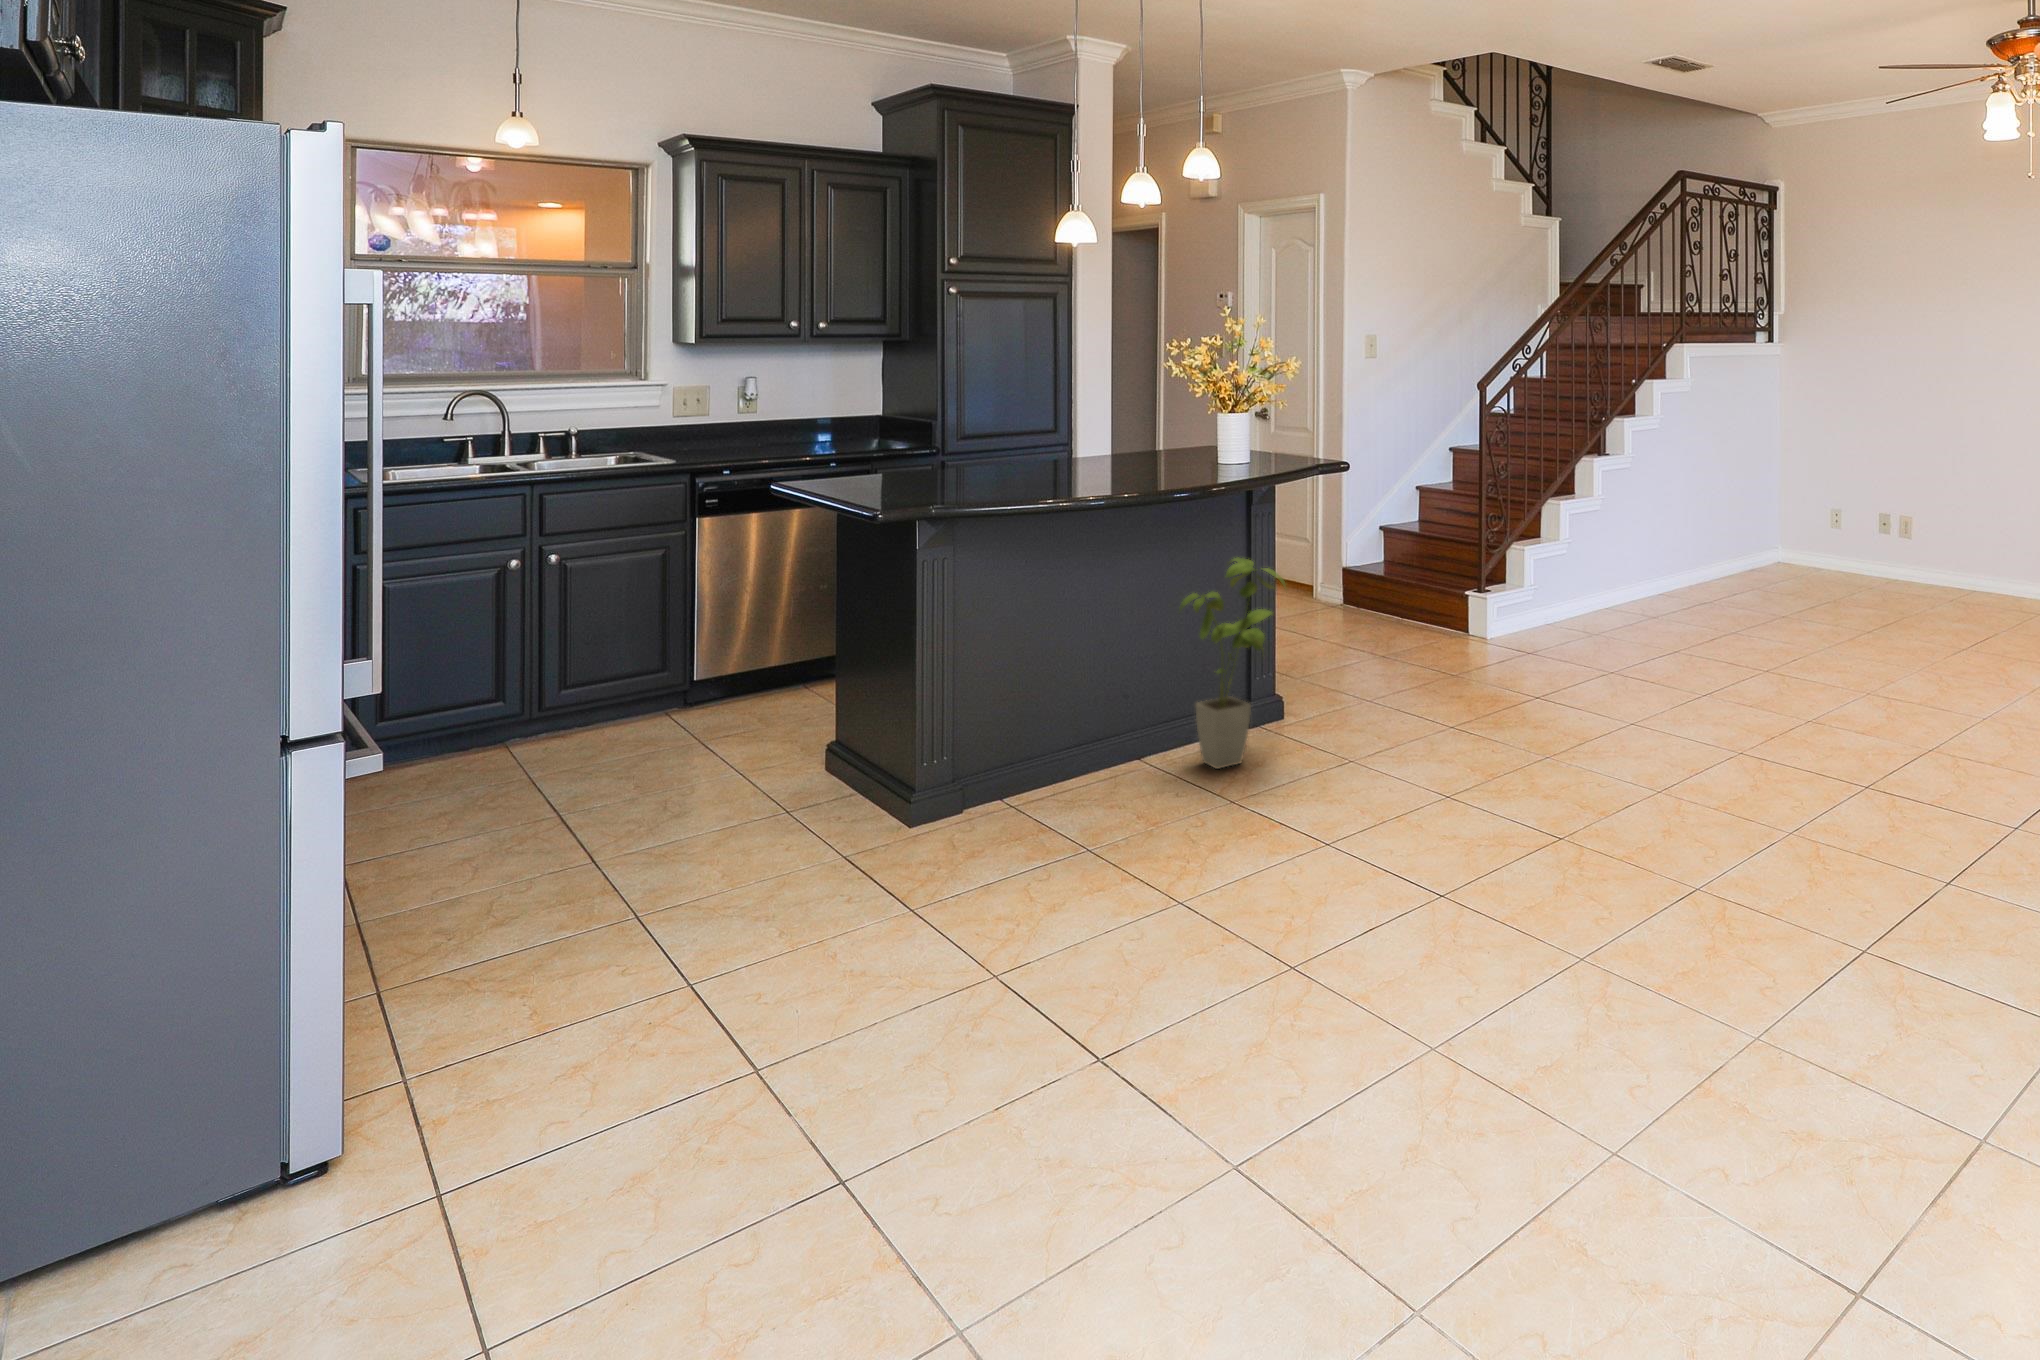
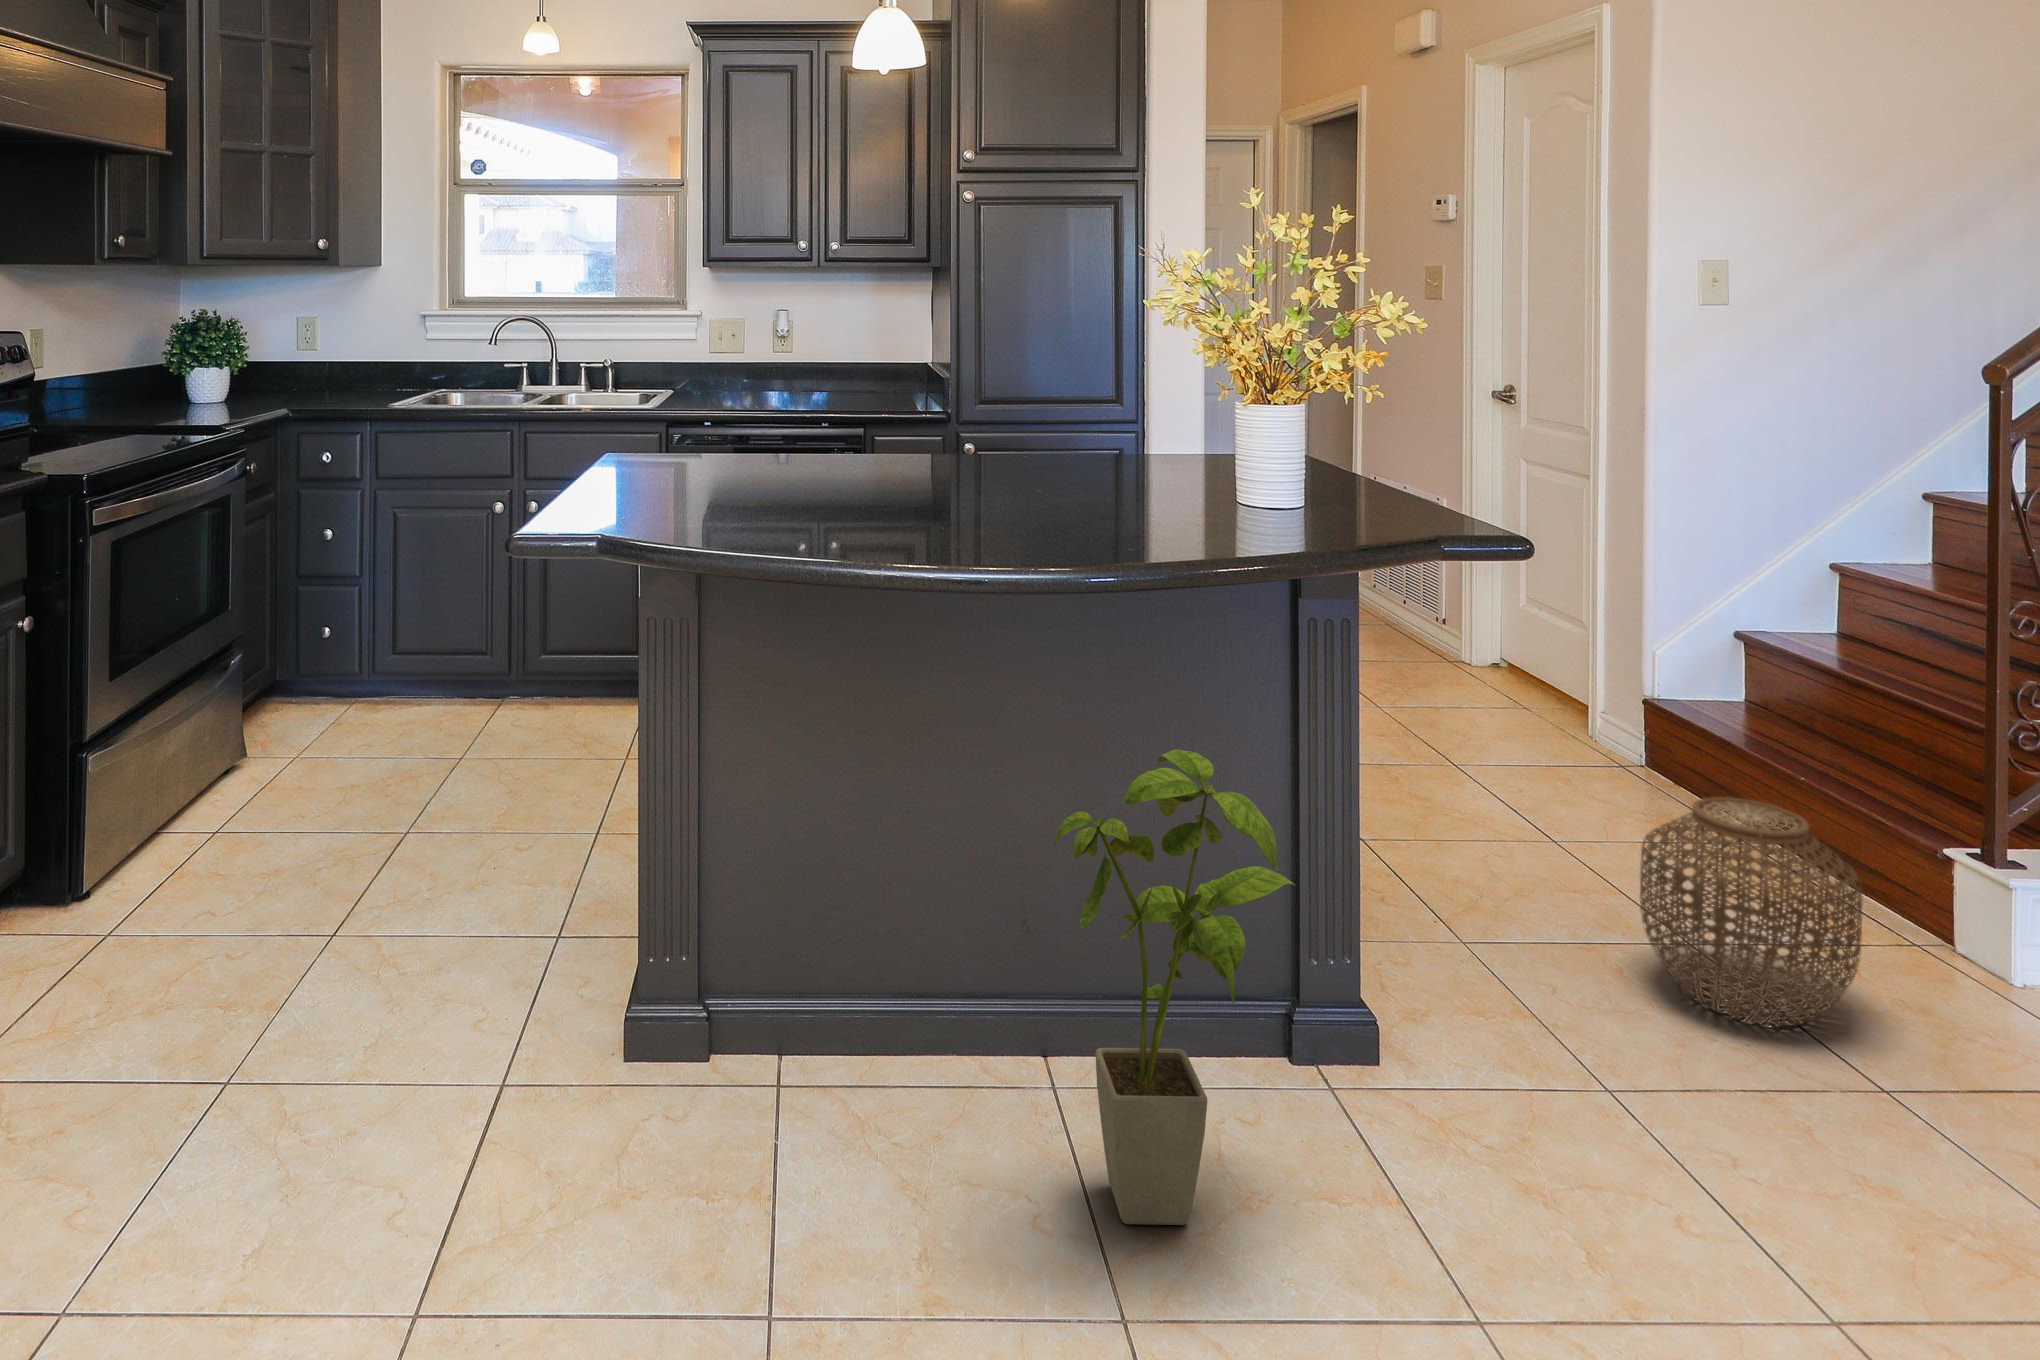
woven basket: none [1368,578,1448,669] -> present [1640,797,1862,1027]

